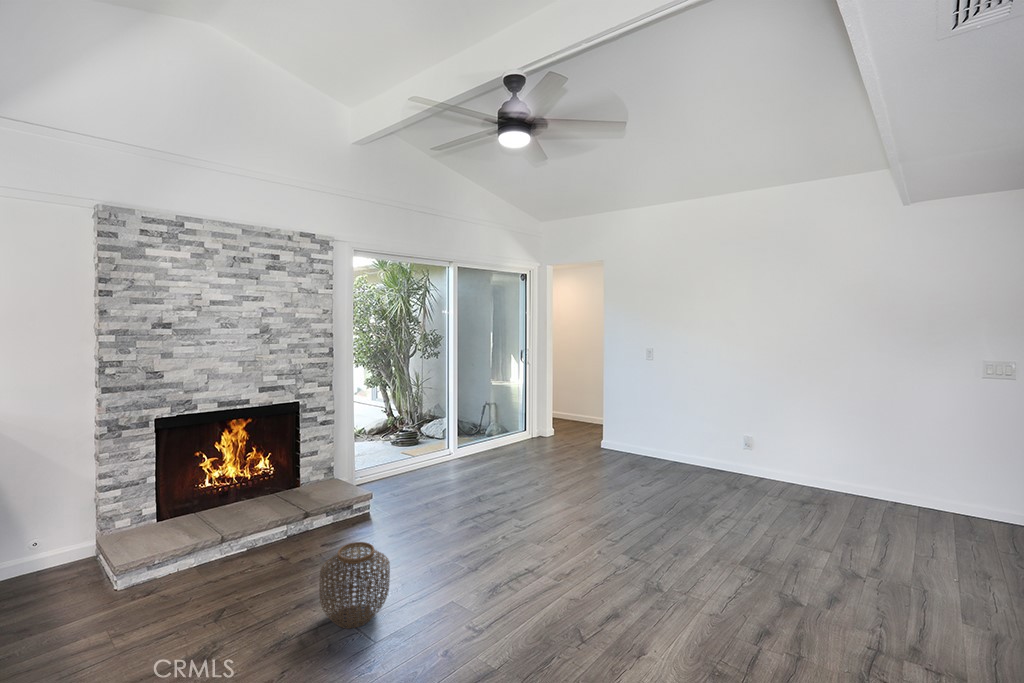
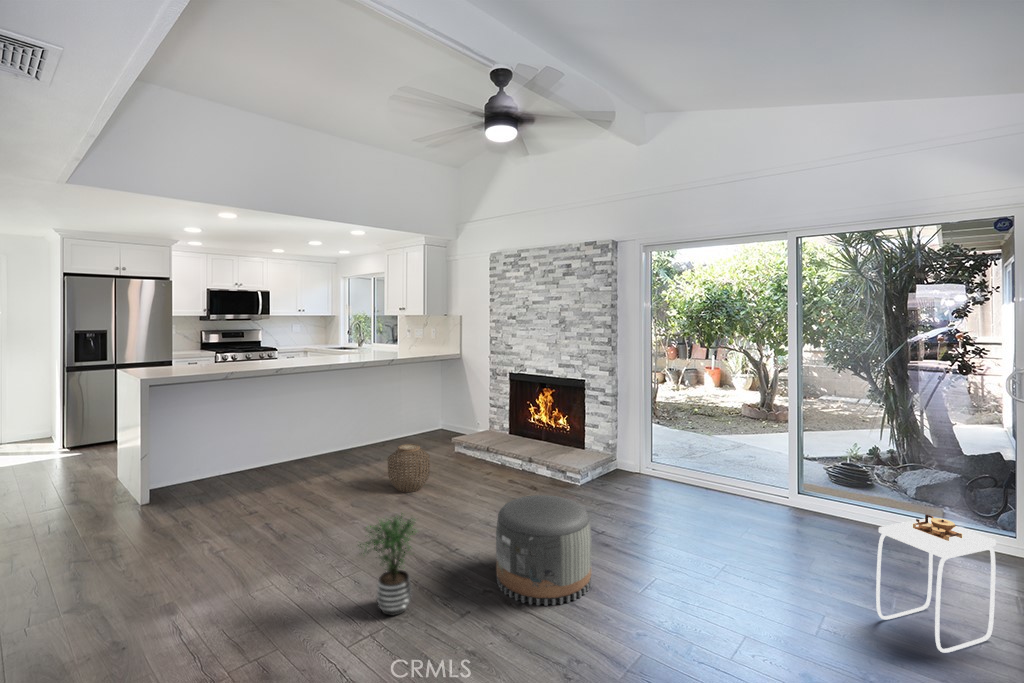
side table: none [559,412,597,460] -> present [876,514,996,653]
pouf: none [545,466,614,541] -> present [496,495,591,606]
potted plant: none [630,501,687,582] -> present [358,514,417,616]

